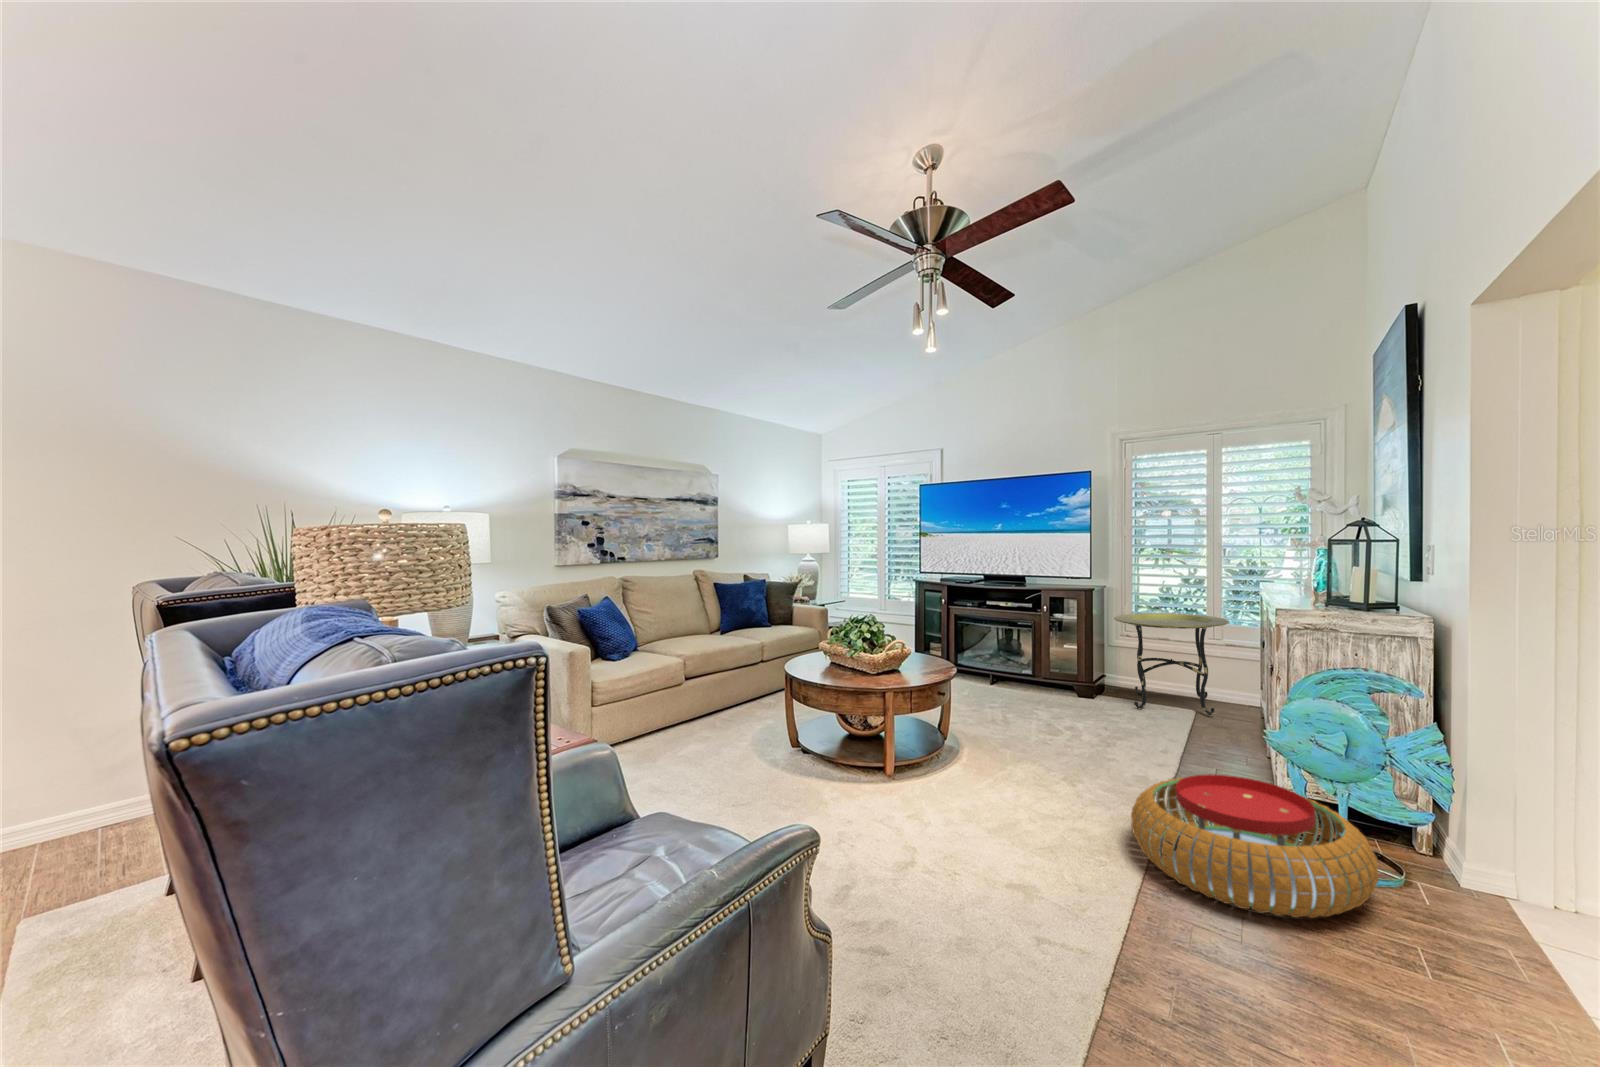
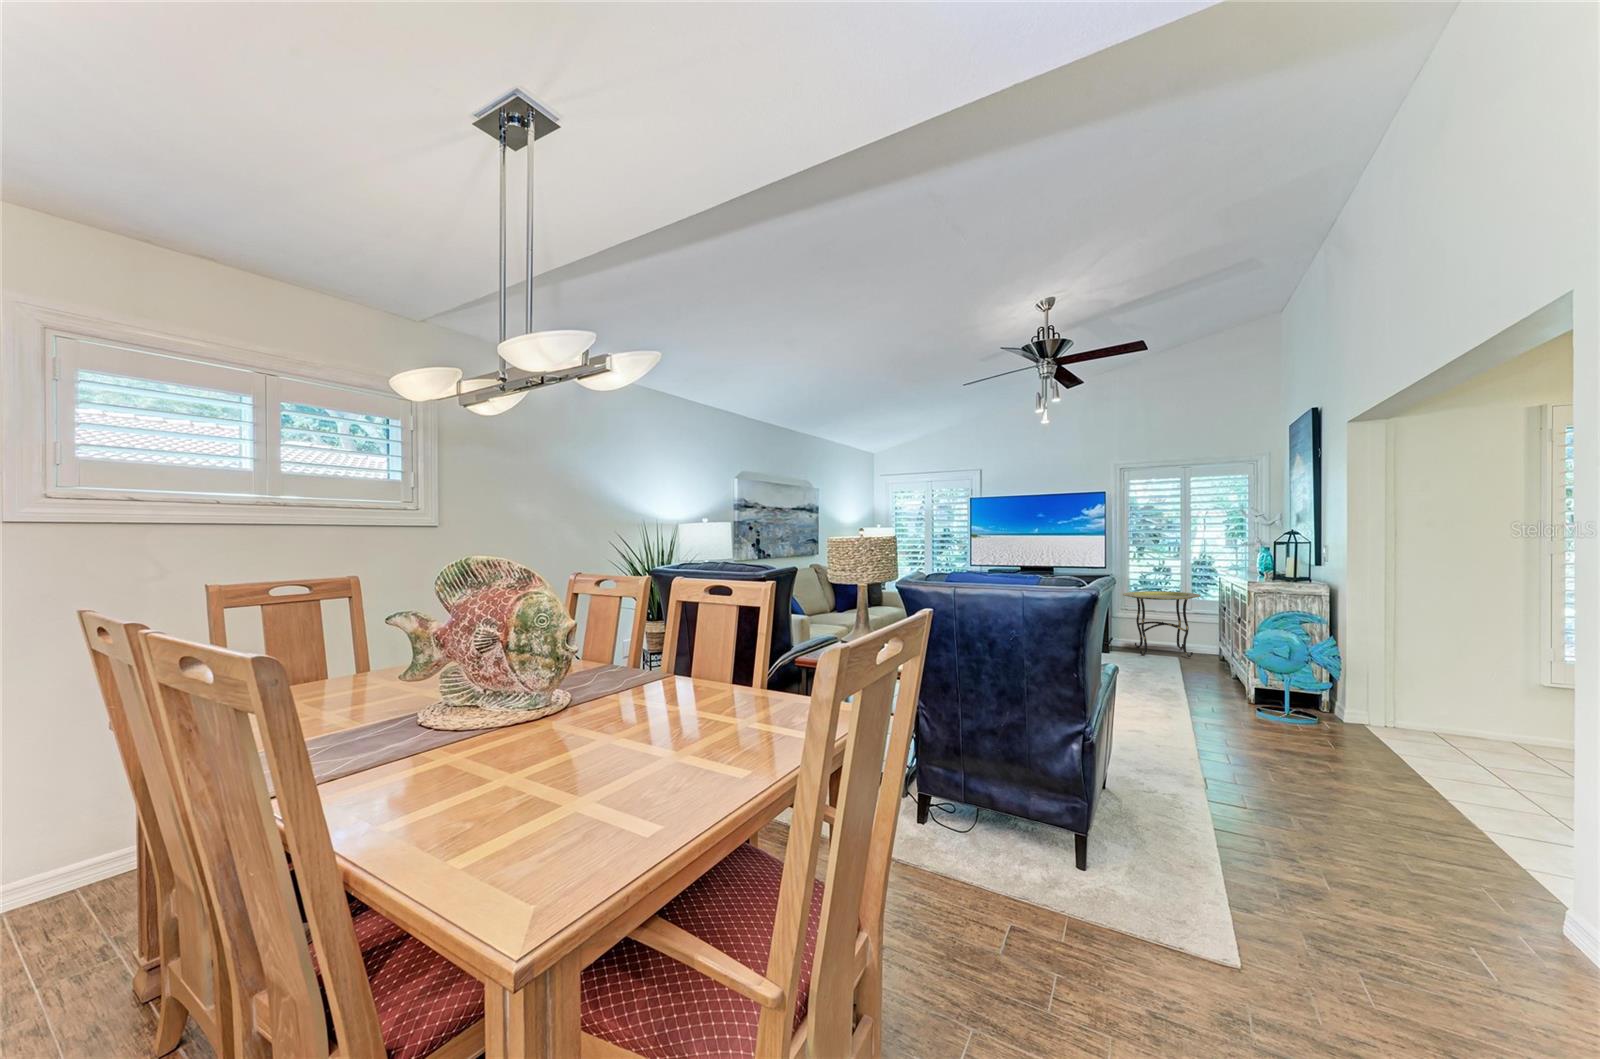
pouf: present [1131,774,1379,918] -> none [1175,675,1309,735]

